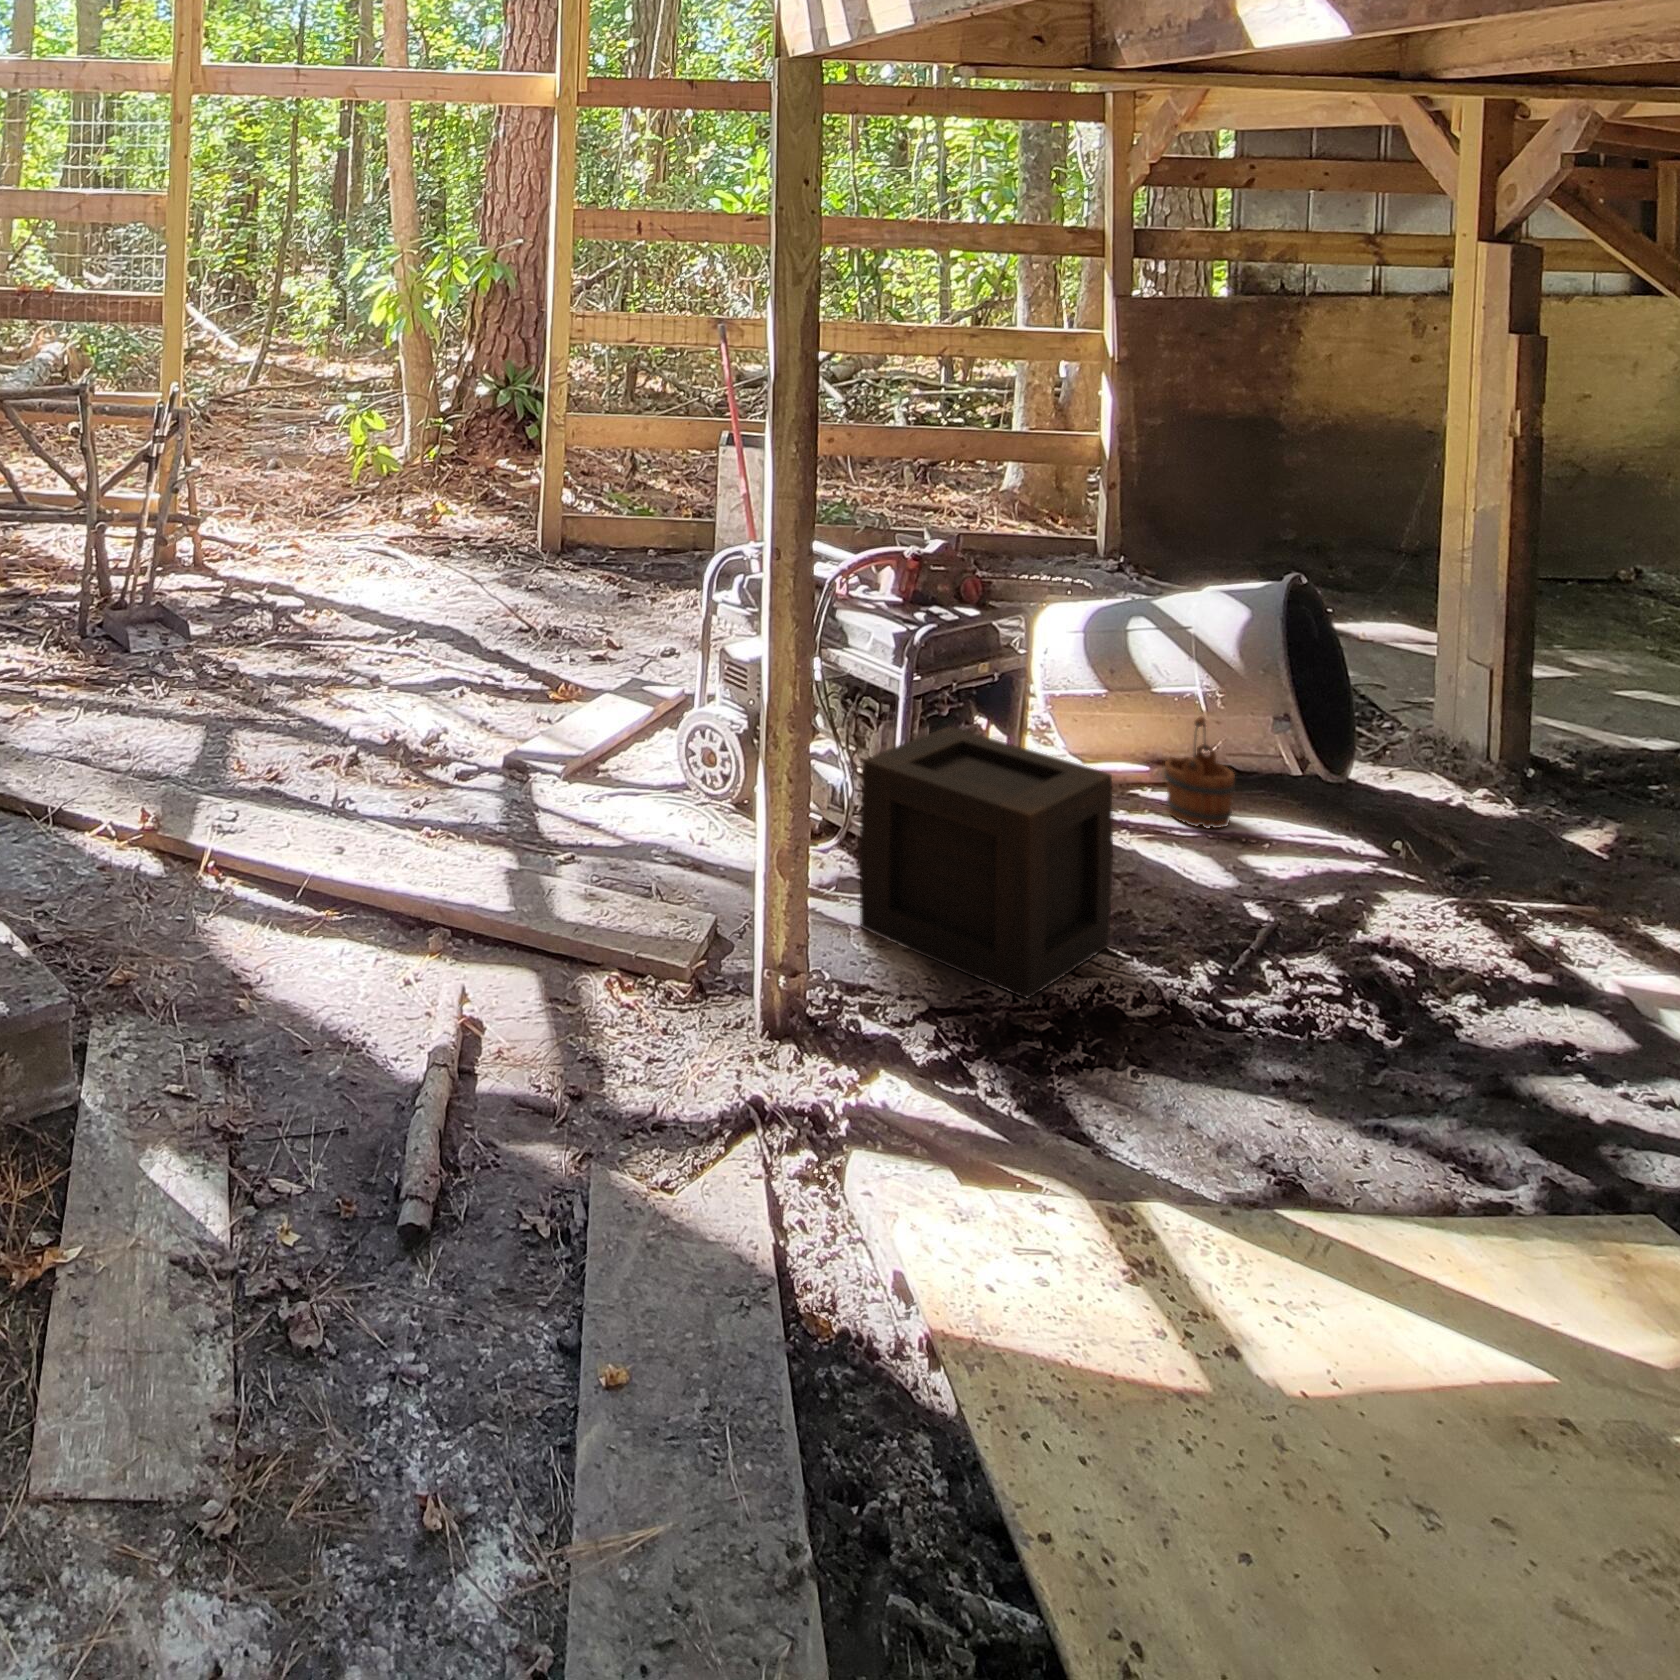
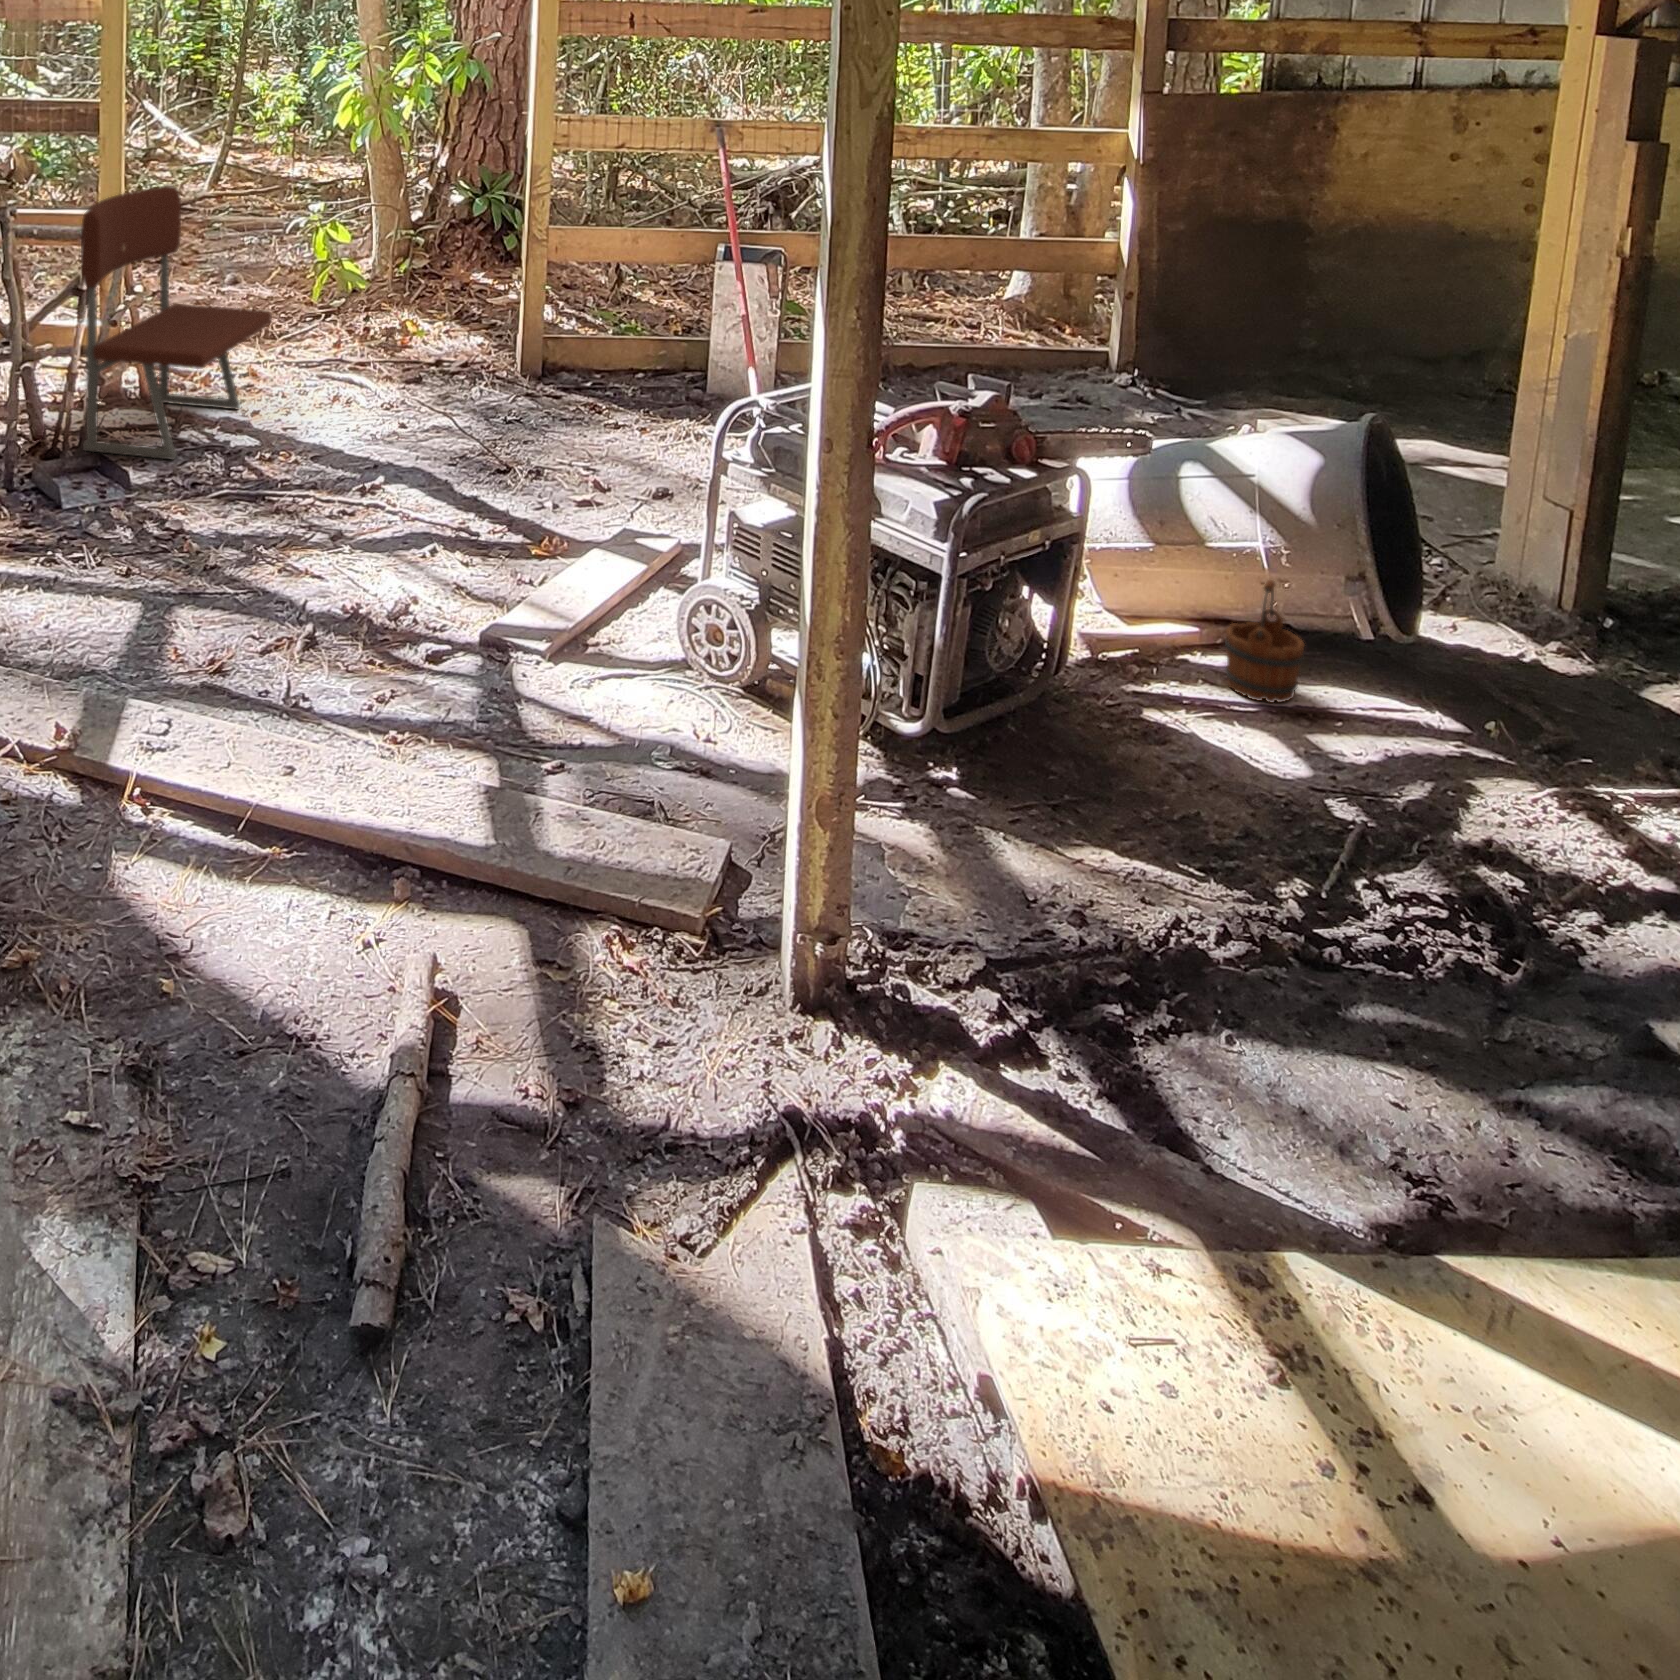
bench: none [147,372,313,614] -> present [81,186,272,460]
wooden crate: present [859,726,1113,998] -> none [899,613,1199,941]

